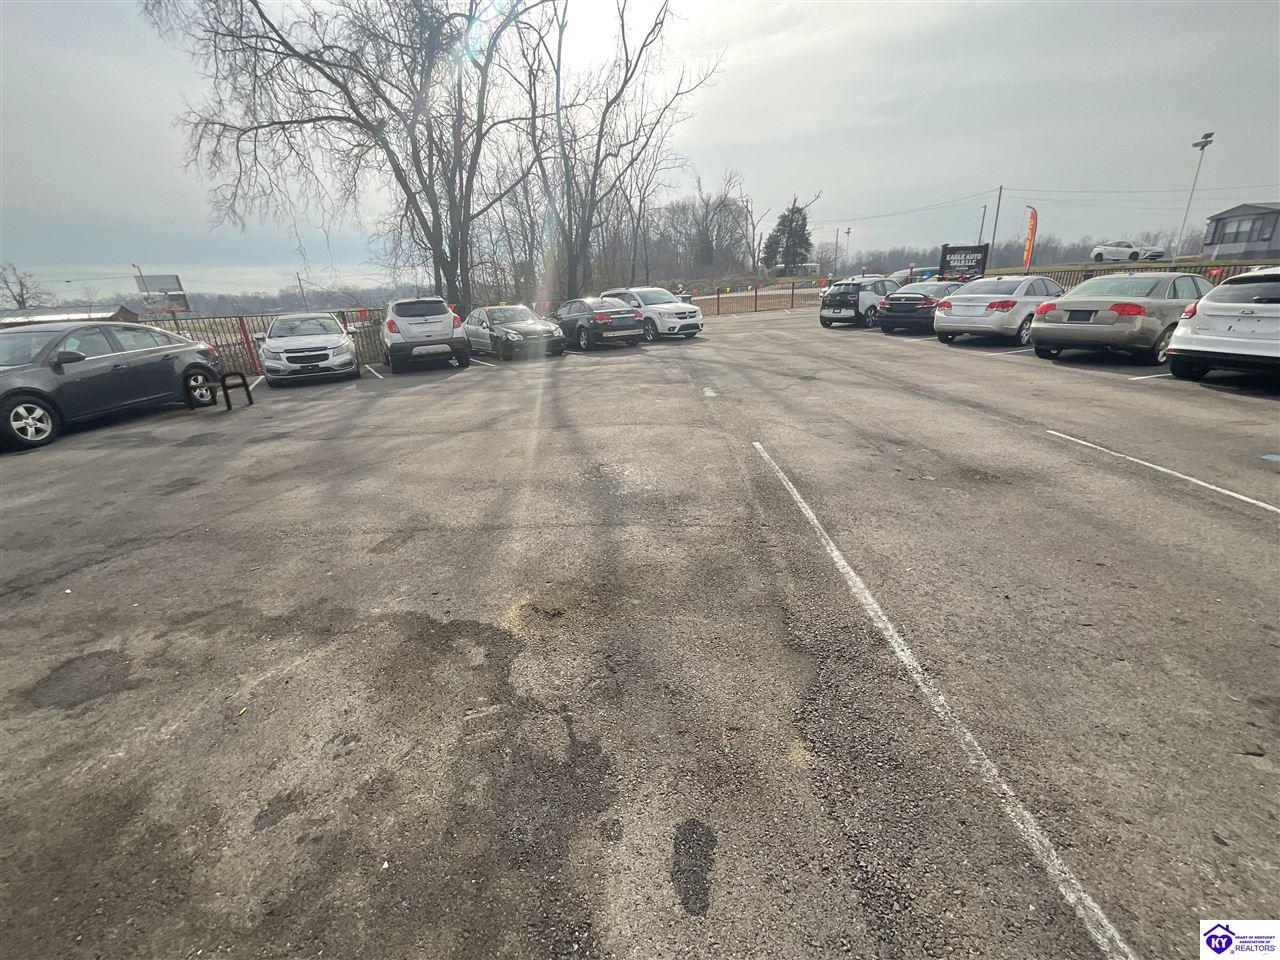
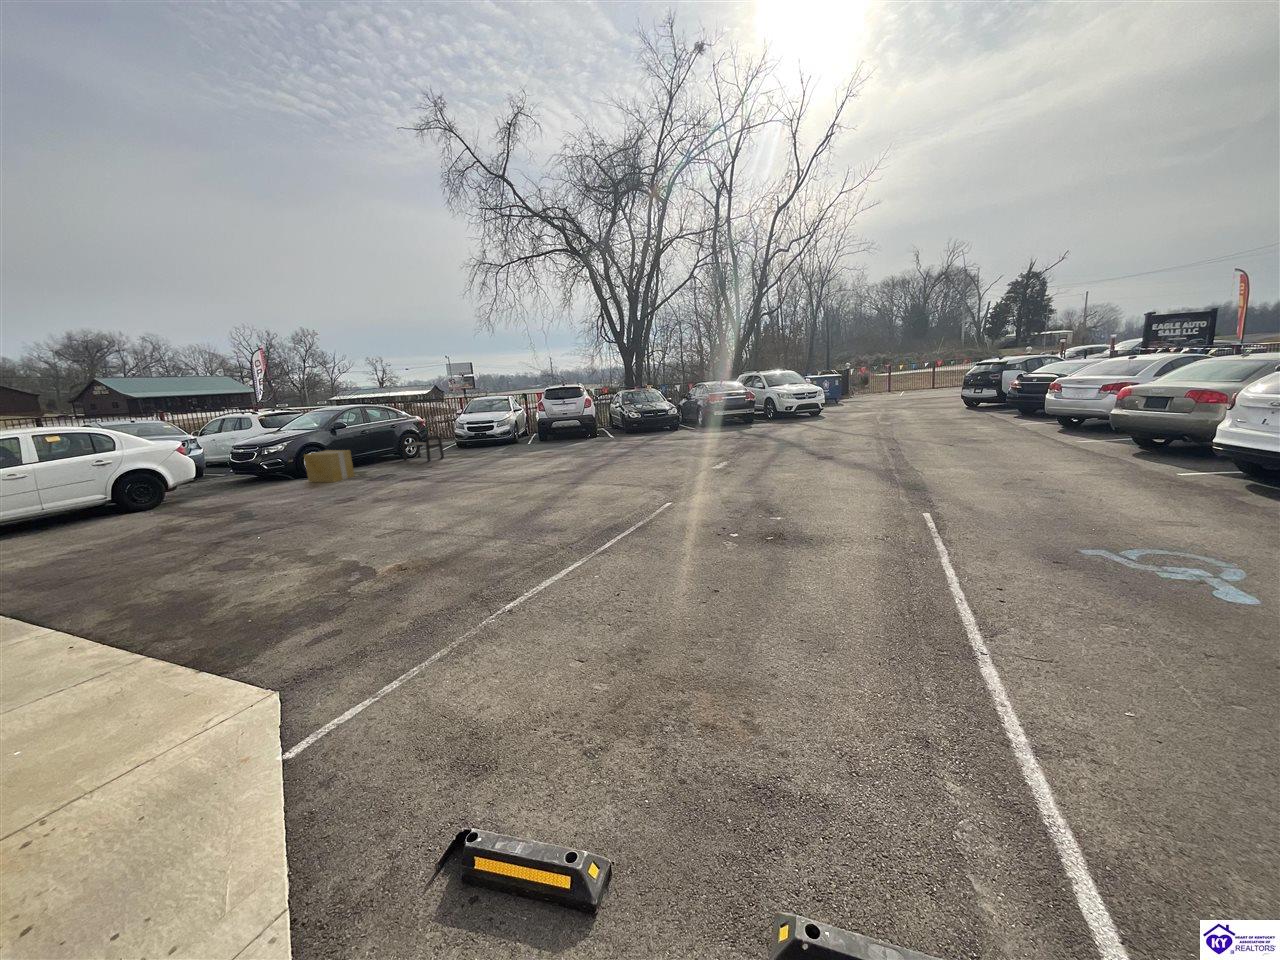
cardboard box: none [10,399,106,450] -> present [304,450,355,482]

